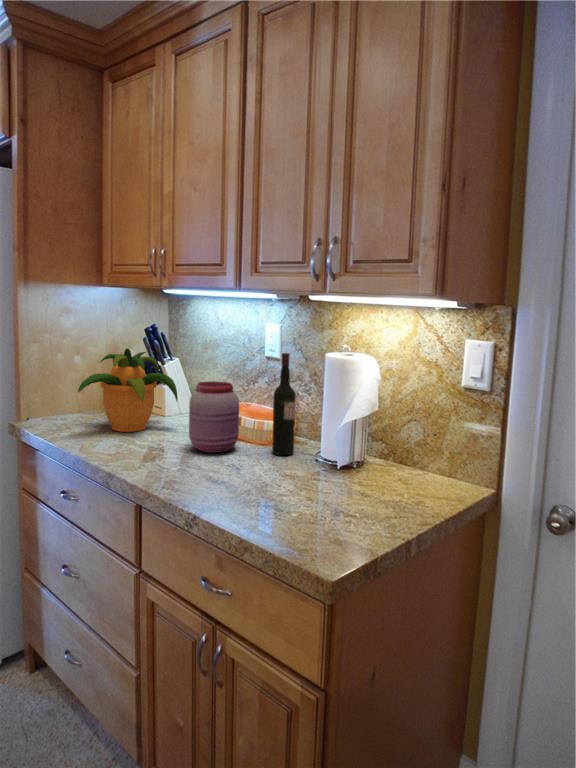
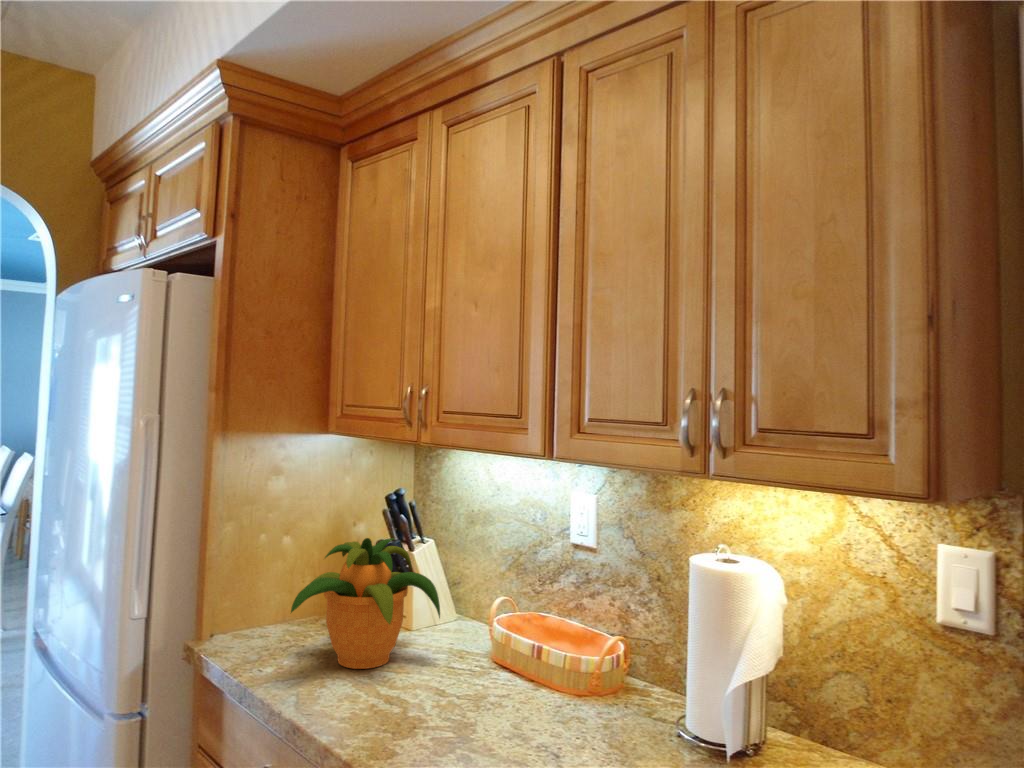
wine bottle: present [272,353,296,455] -> none [602,553,639,725]
jar: present [189,381,239,453] -> none [467,595,547,720]

